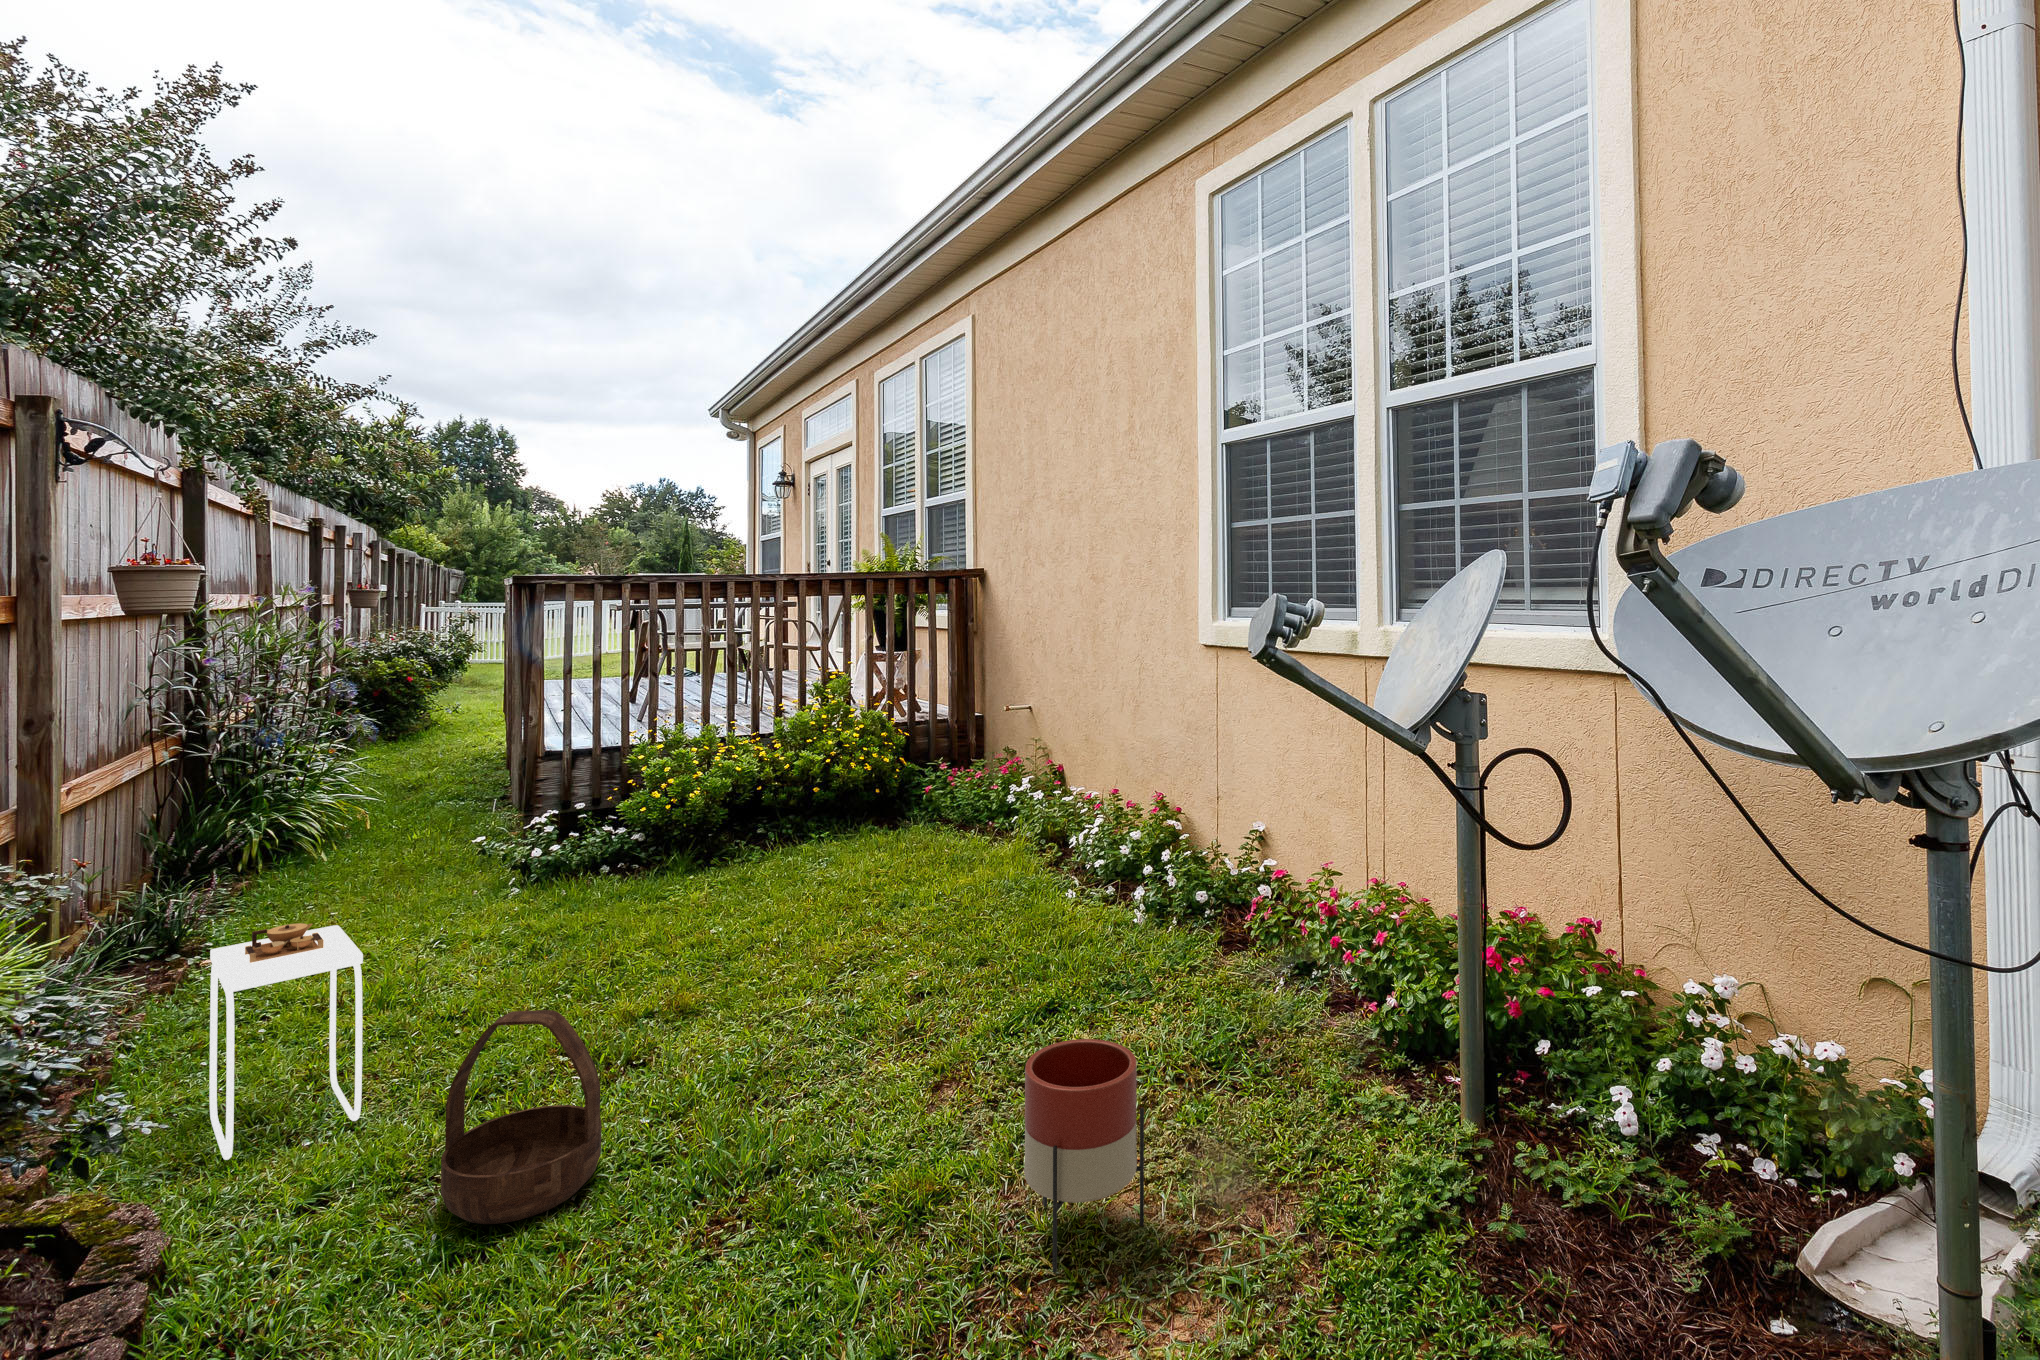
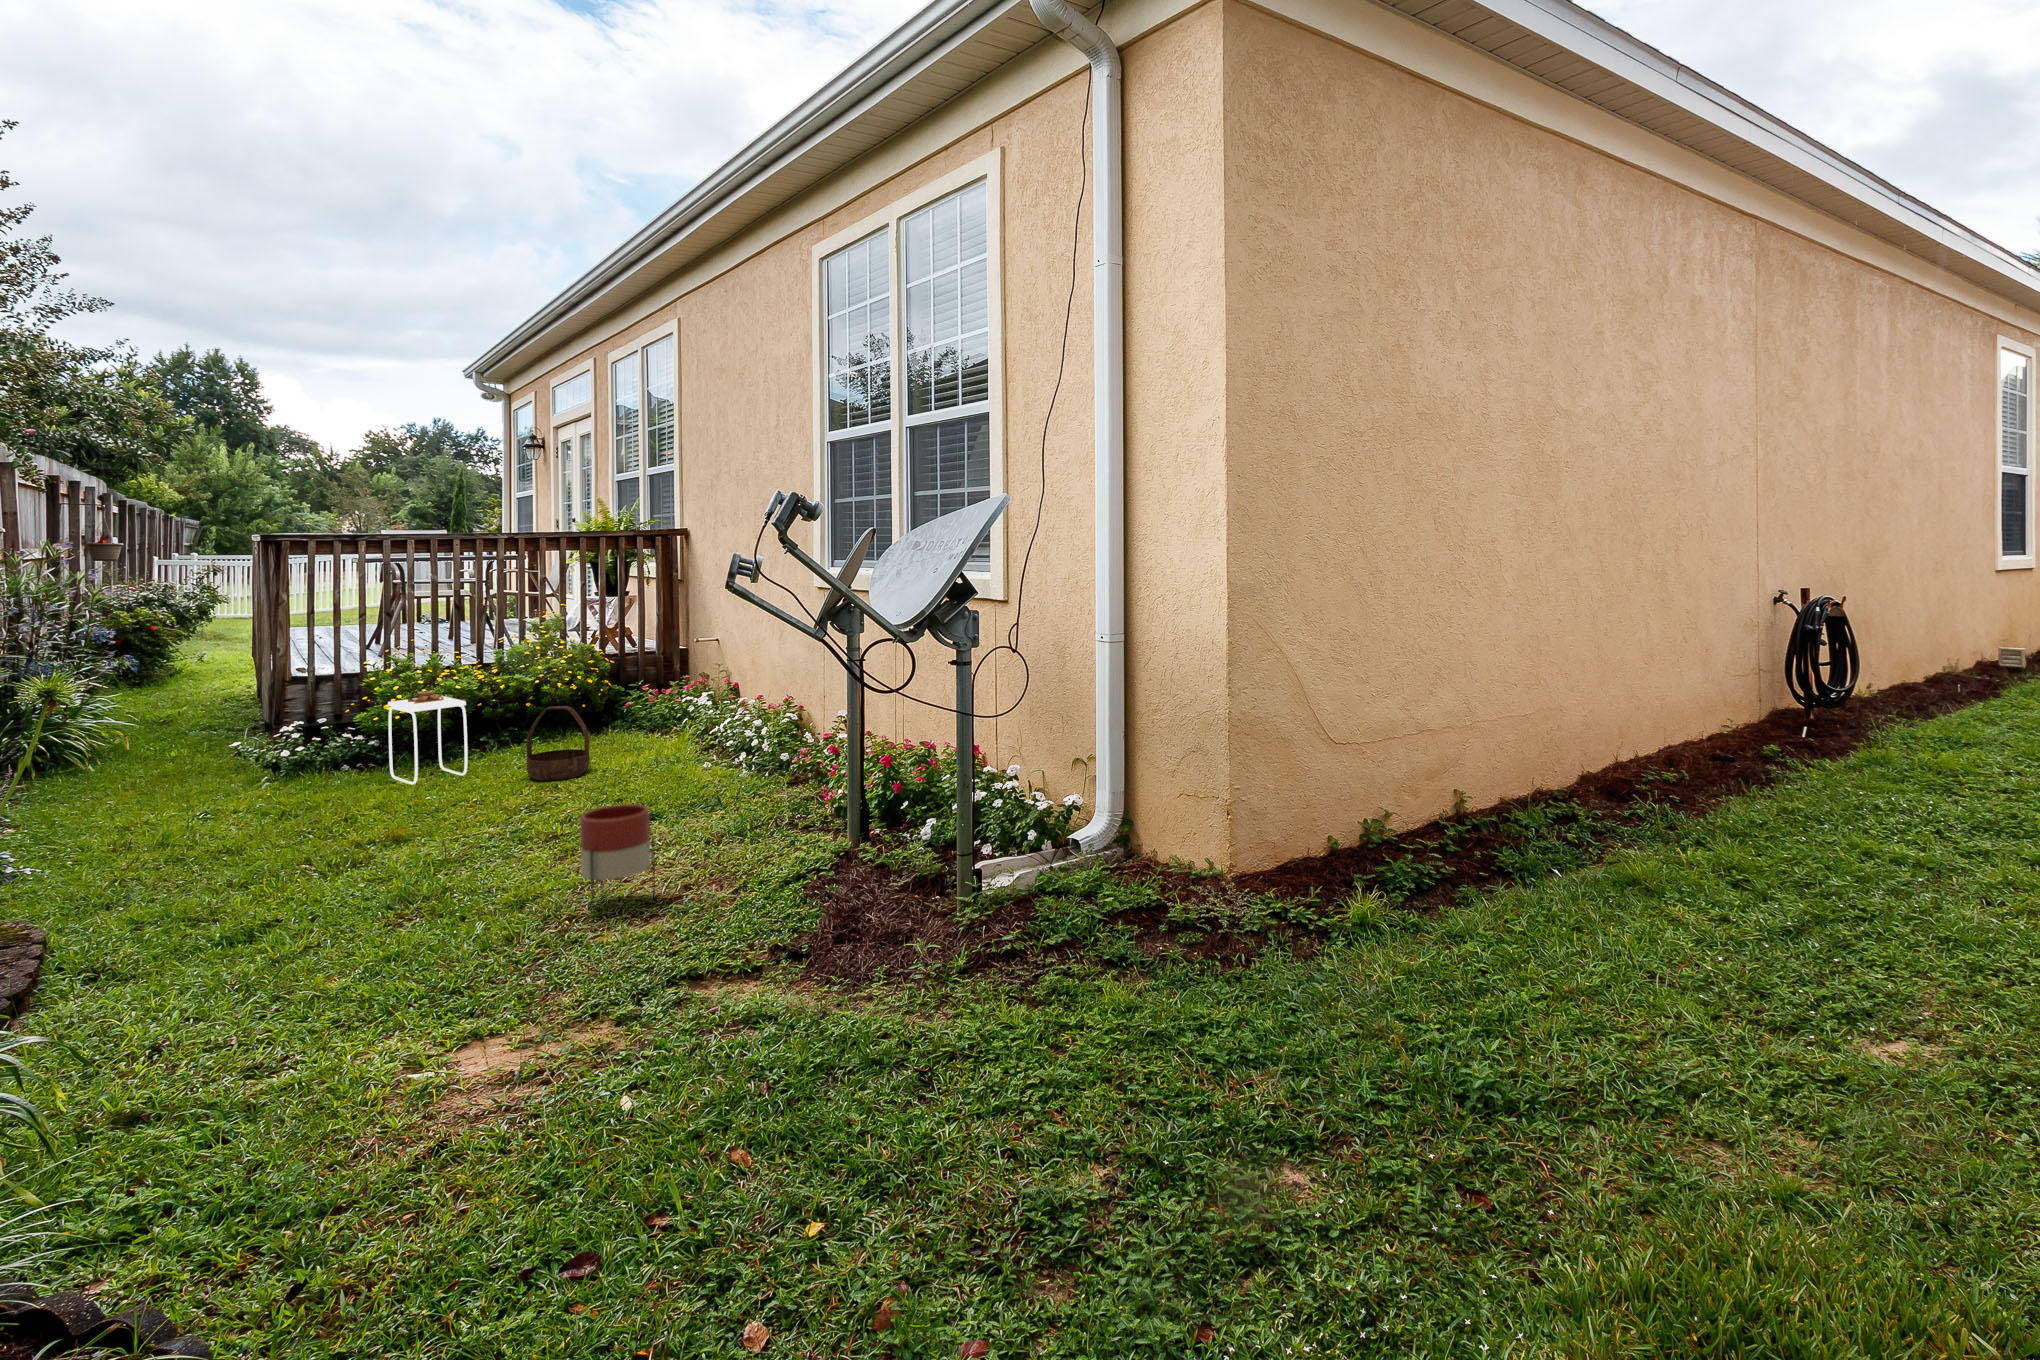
side table: present [210,923,363,1160] -> present [388,691,468,784]
basket: present [441,1010,601,1224] -> present [526,706,589,781]

